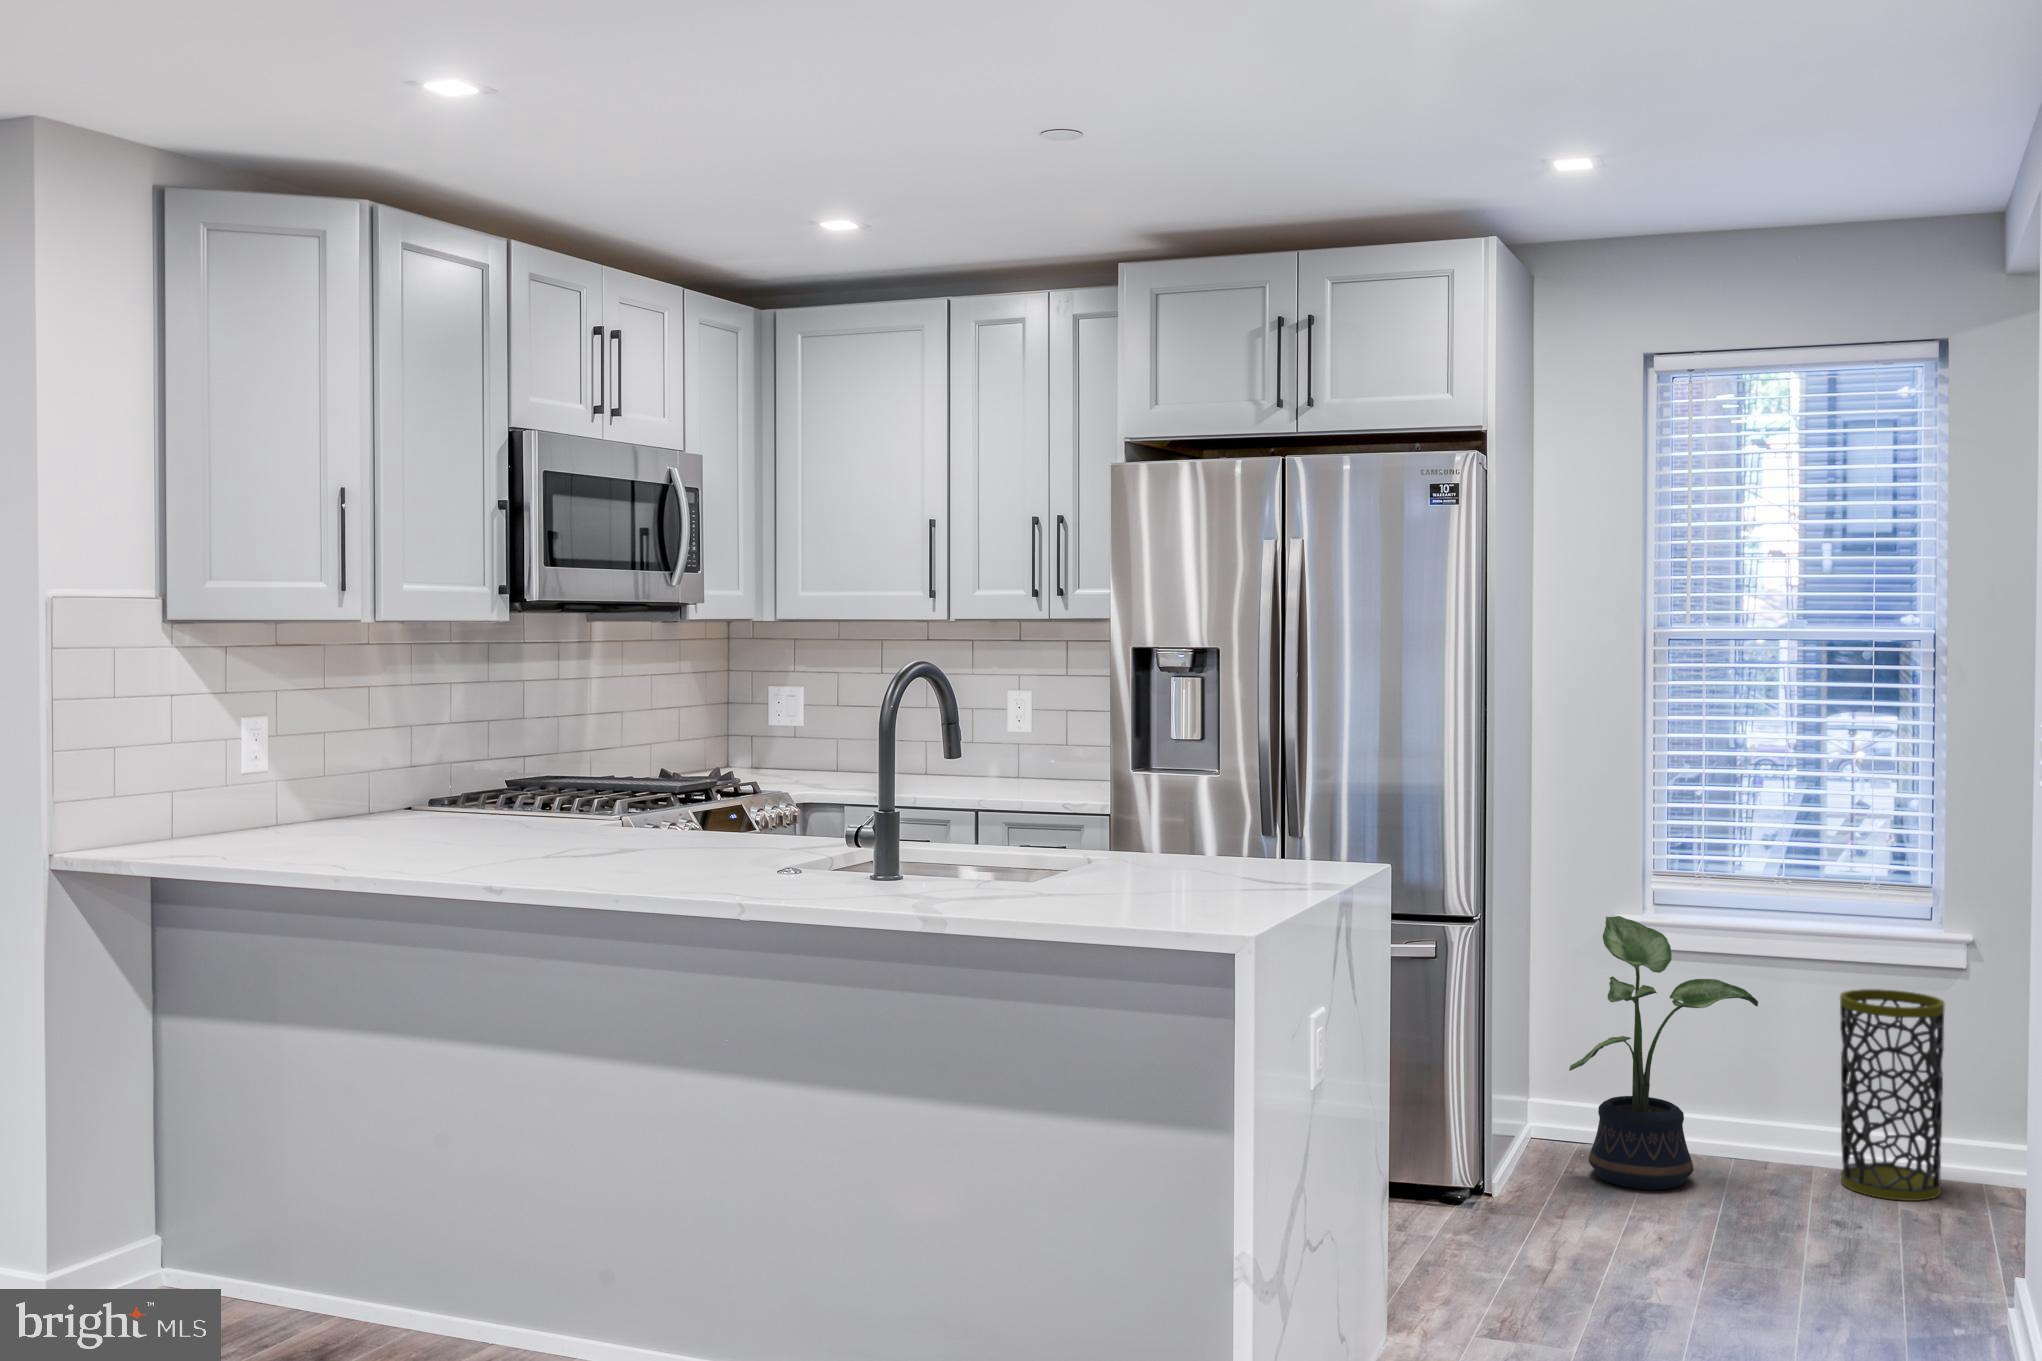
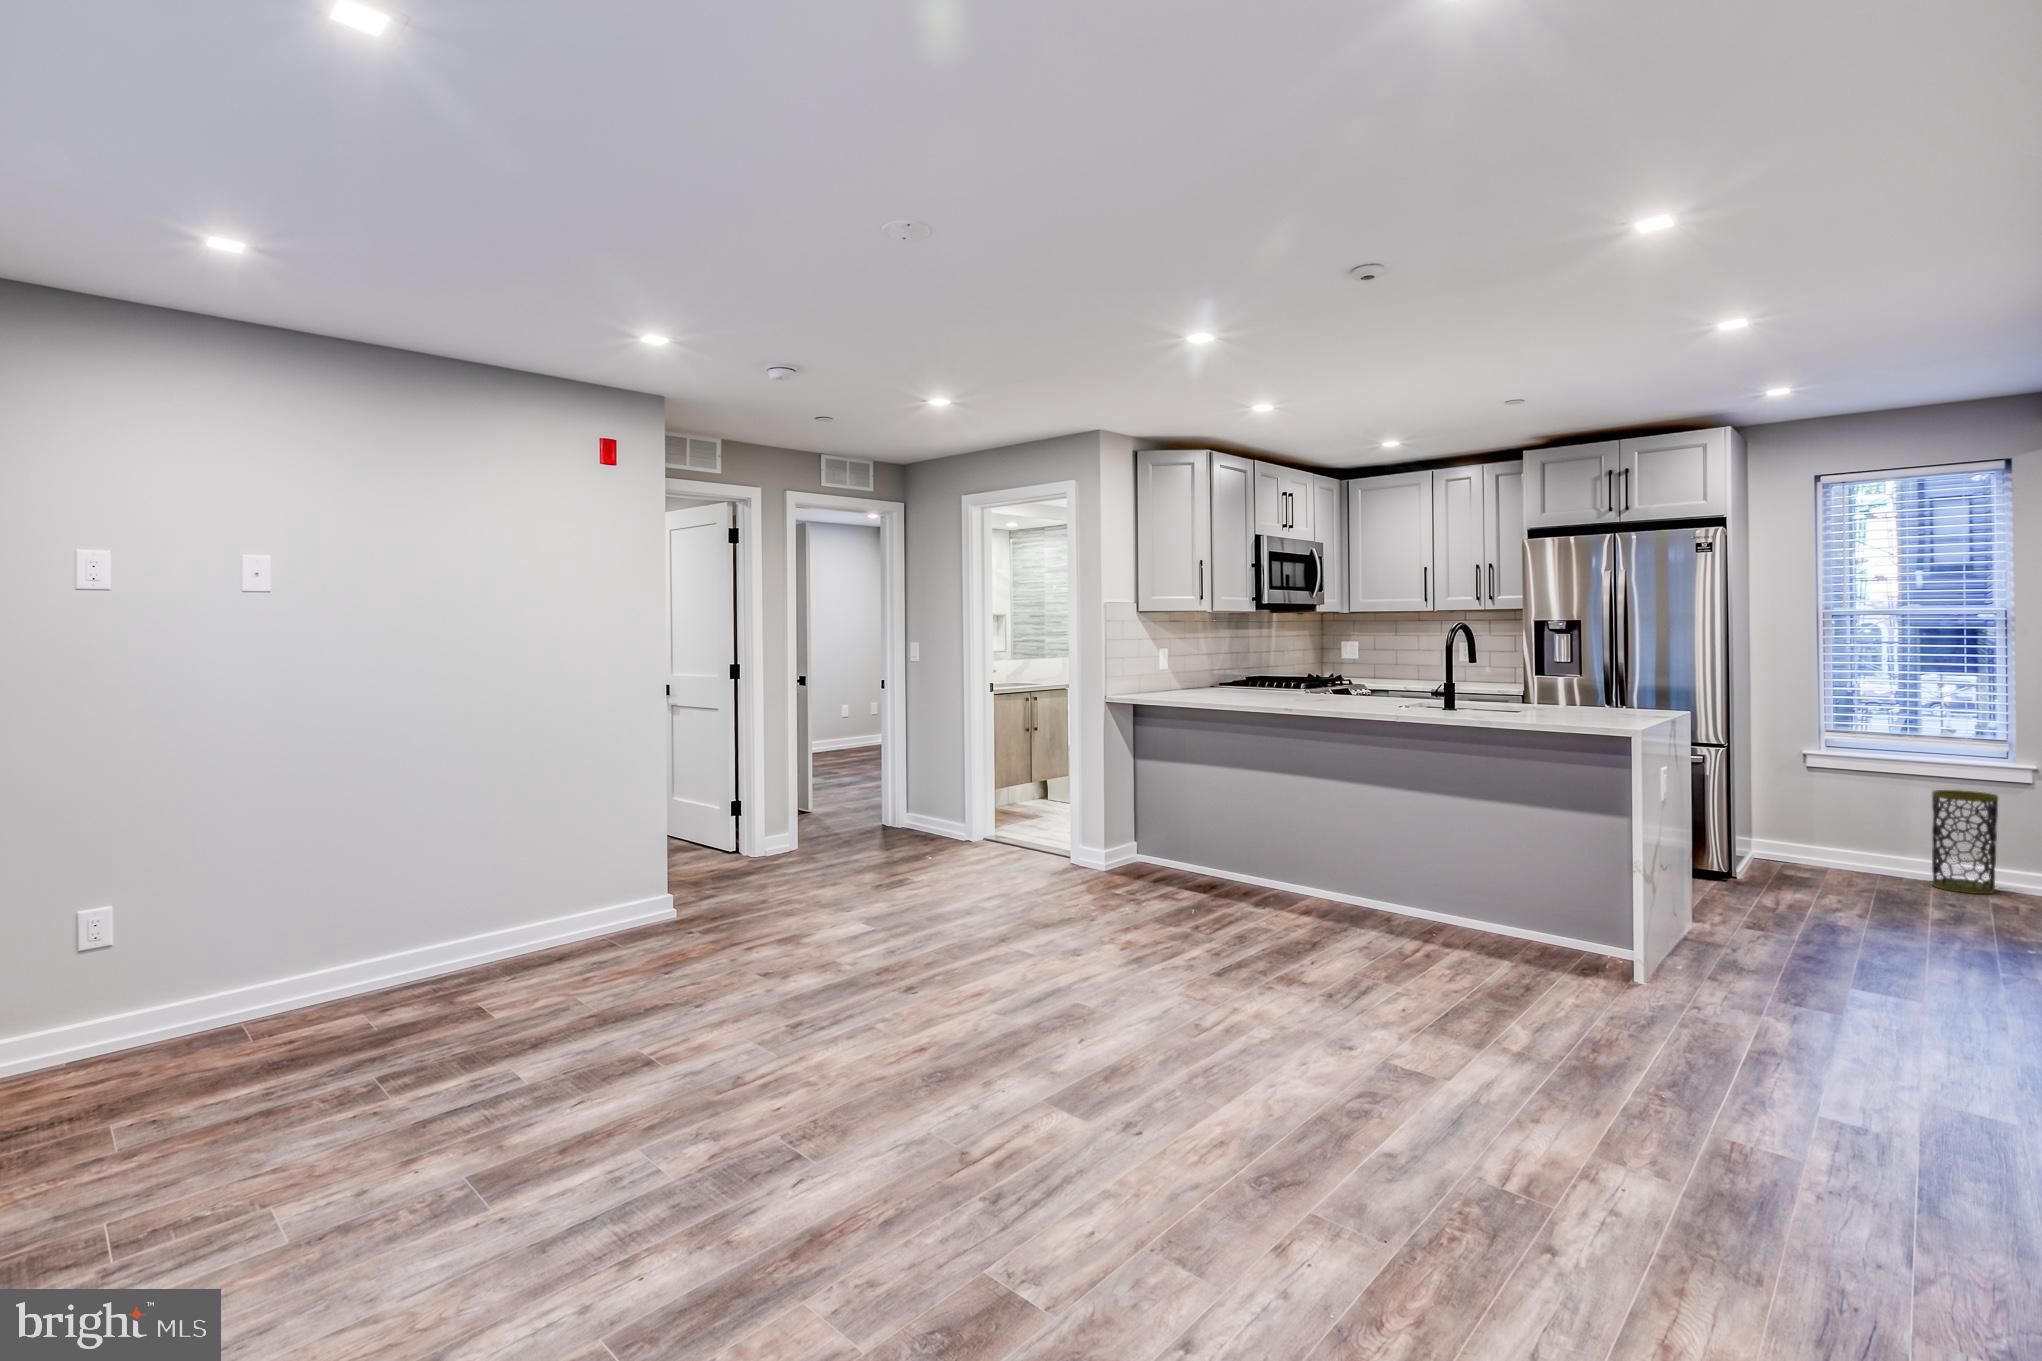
potted plant: present [1569,916,1758,1190] -> none [1768,752,1881,881]

